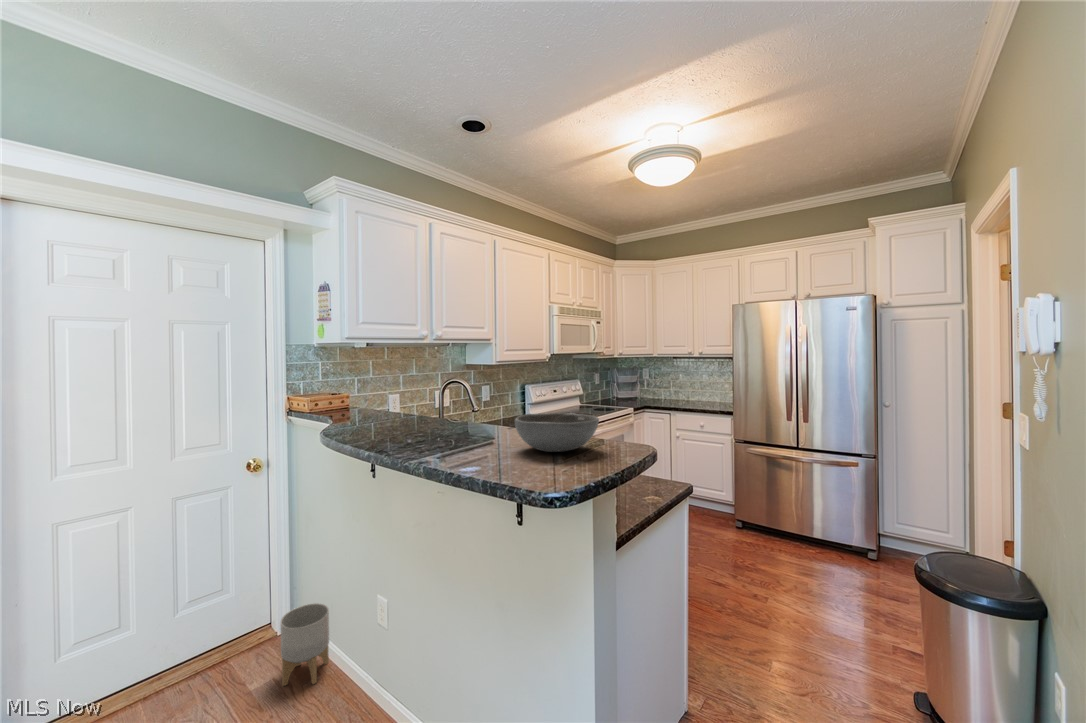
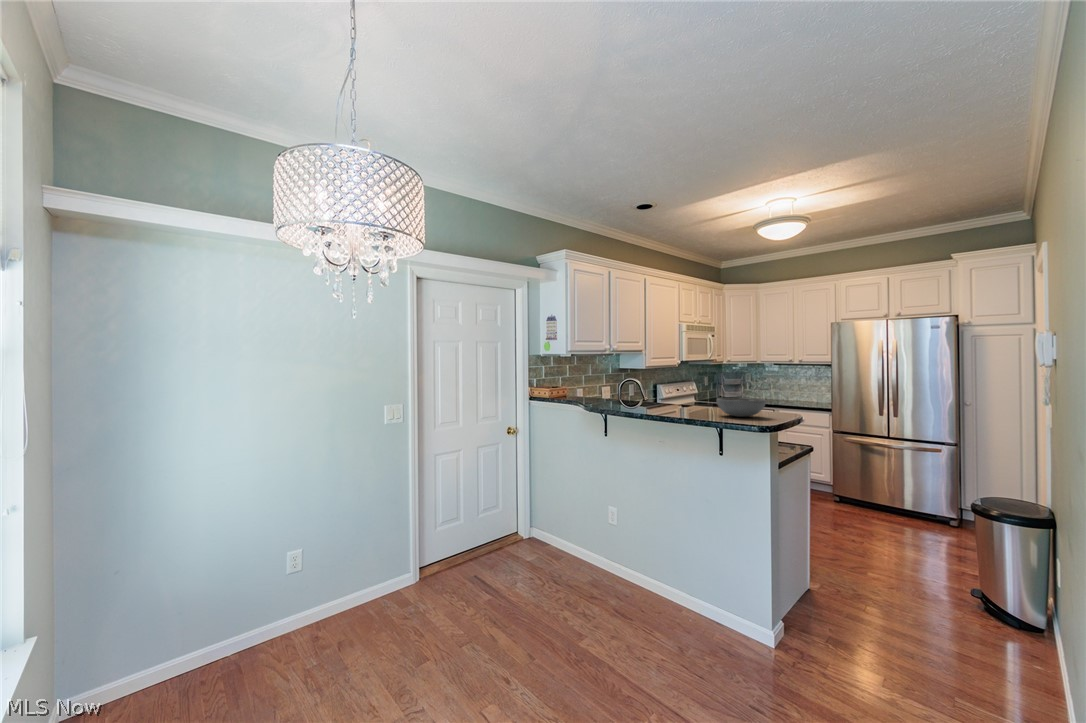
planter: present [281,603,329,686] -> none [543,517,569,562]

